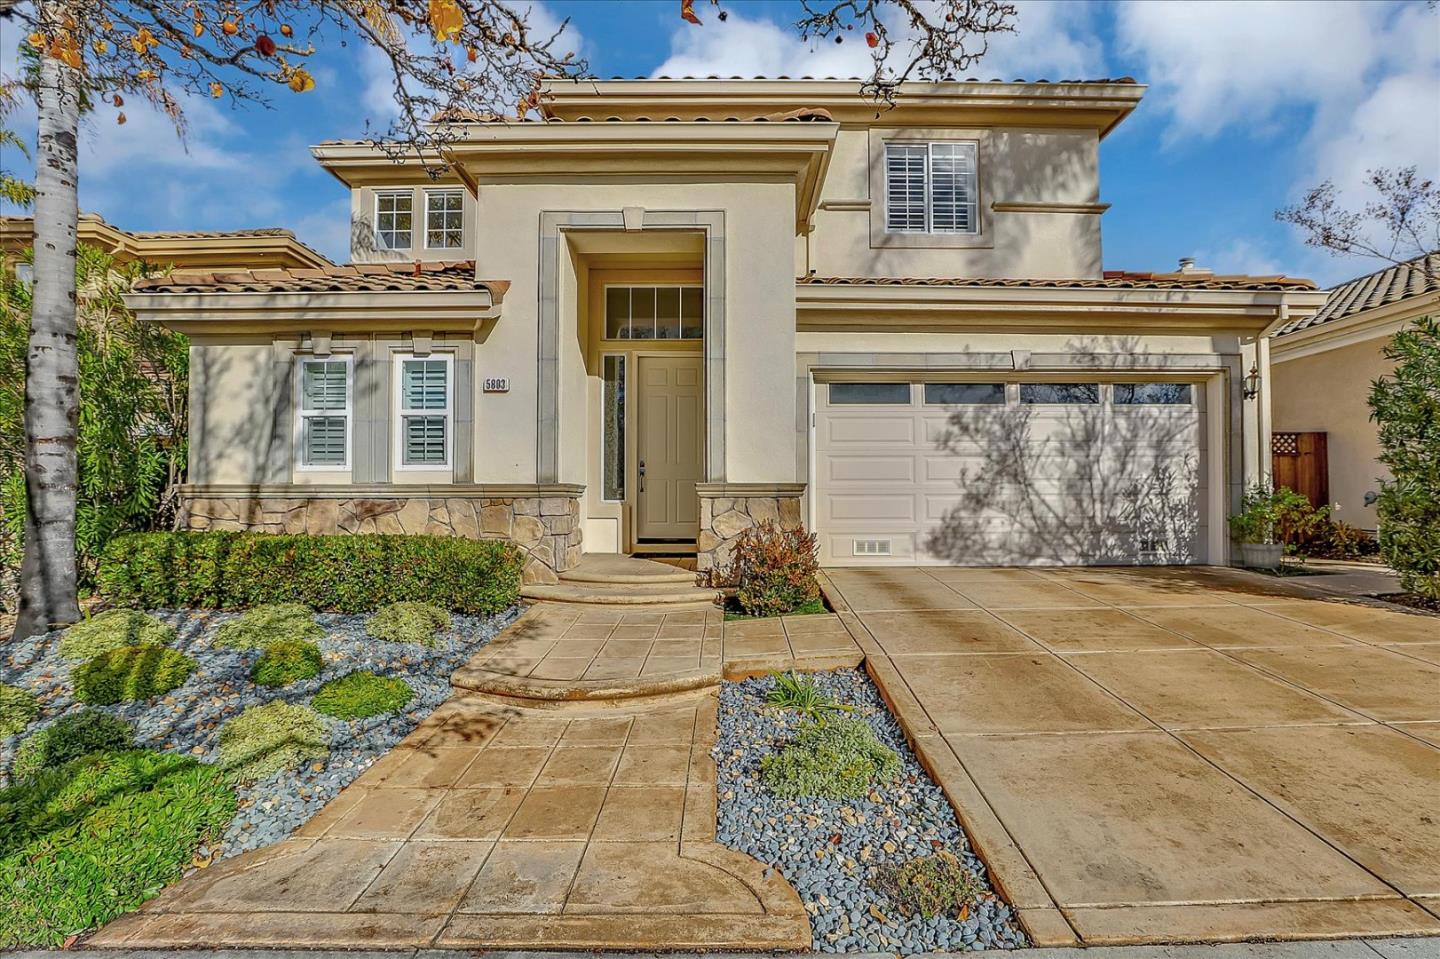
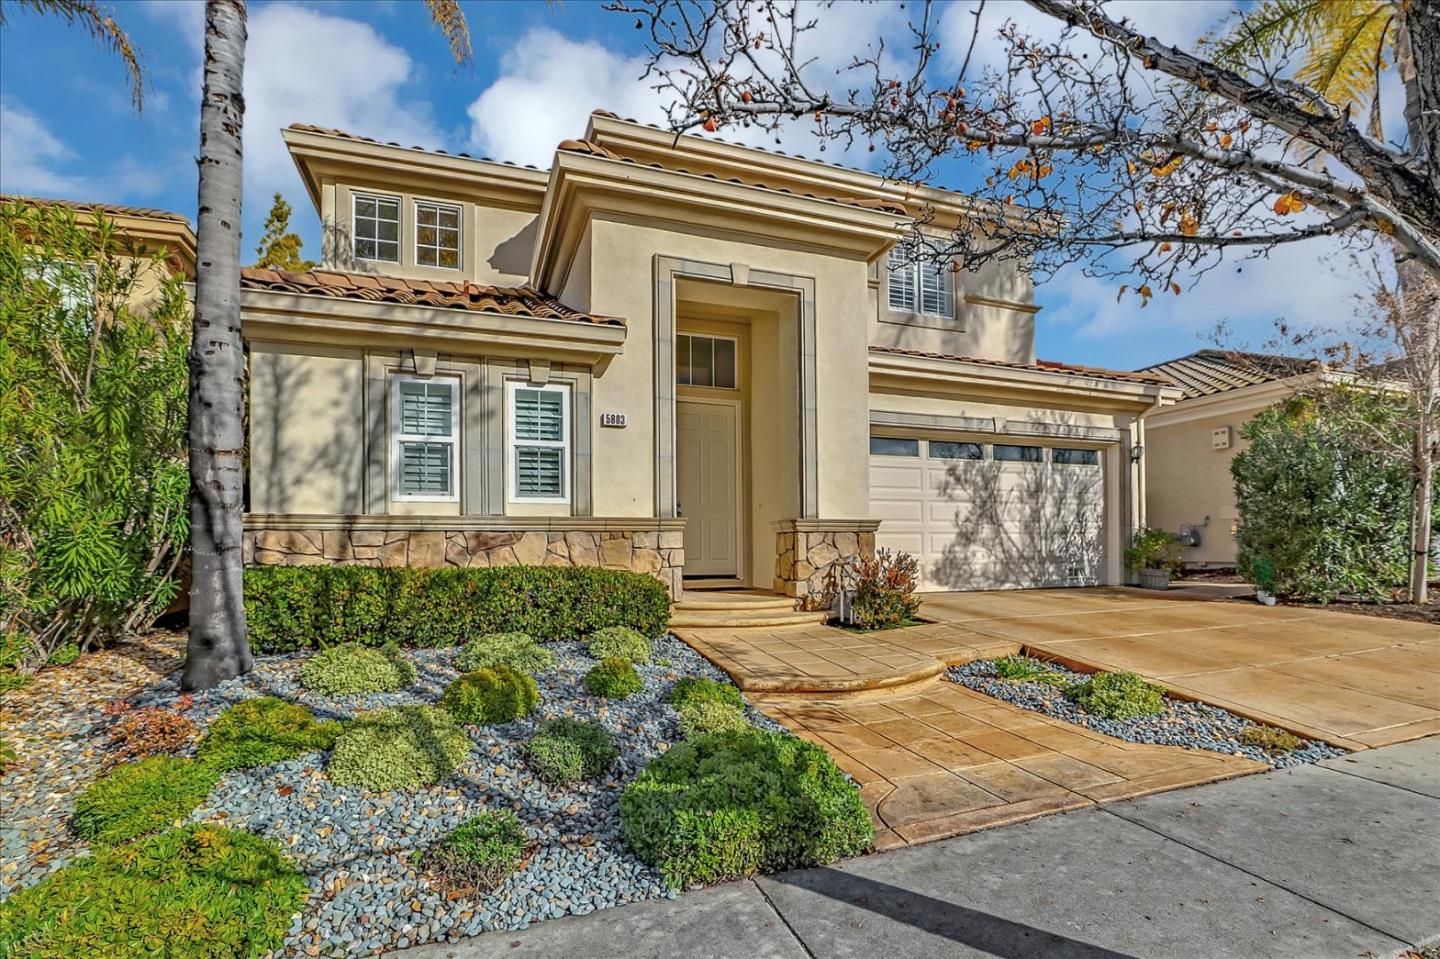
potted plant: none [1346,524,1387,592] -> present [1252,558,1279,605]

